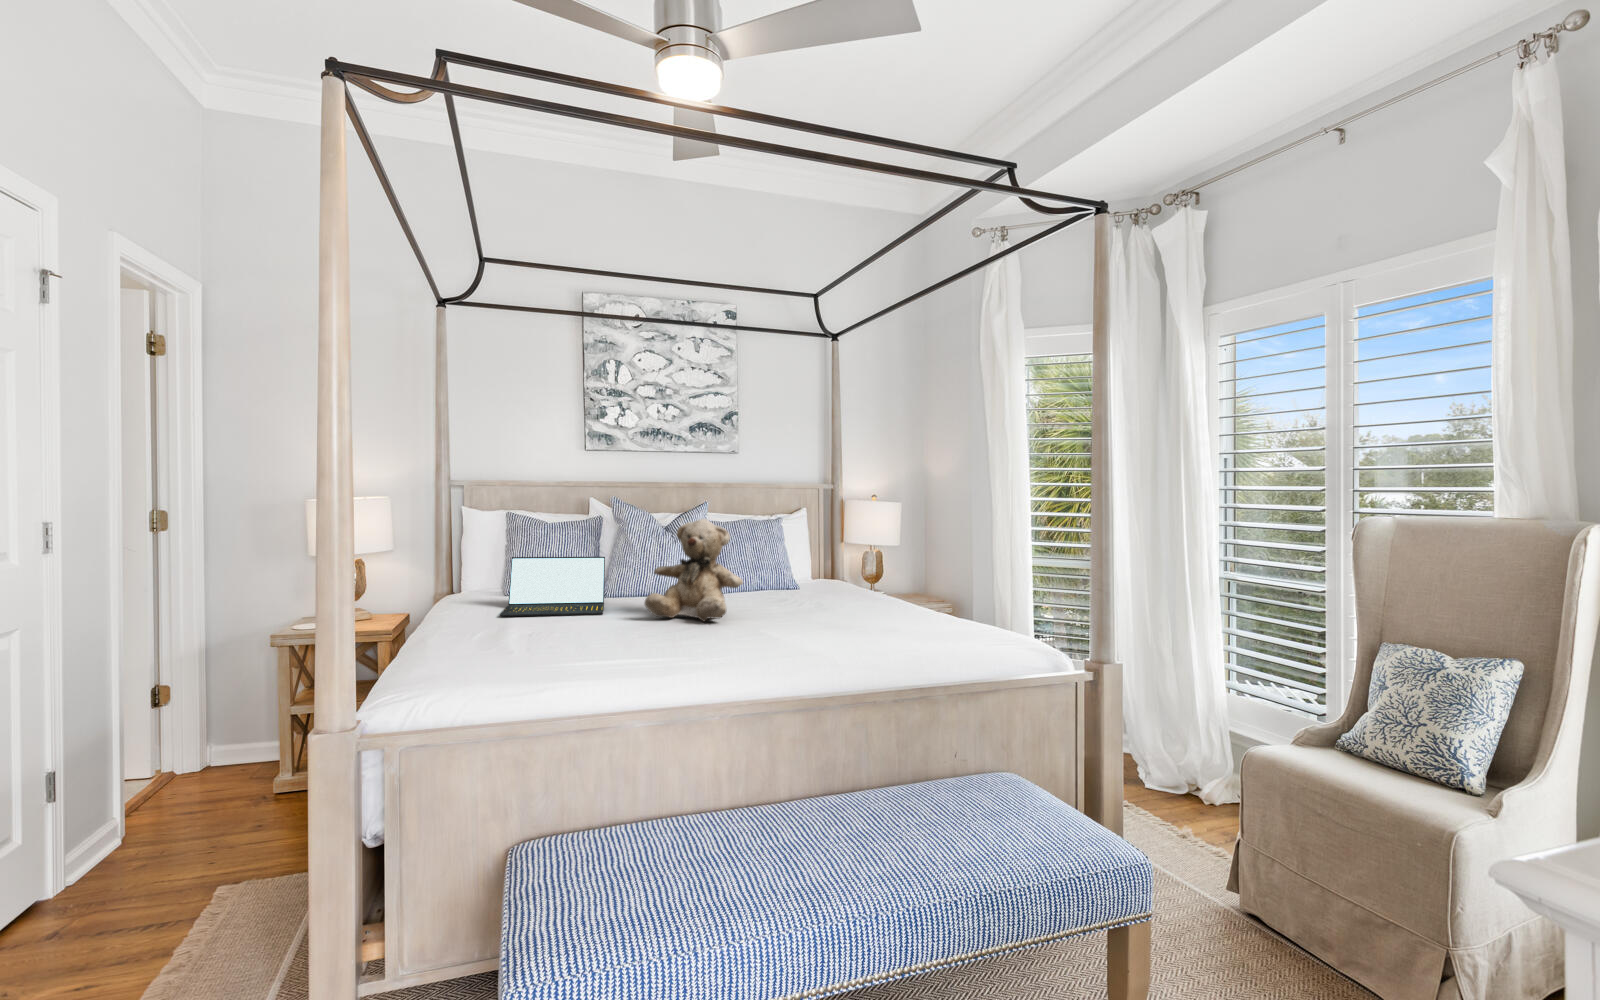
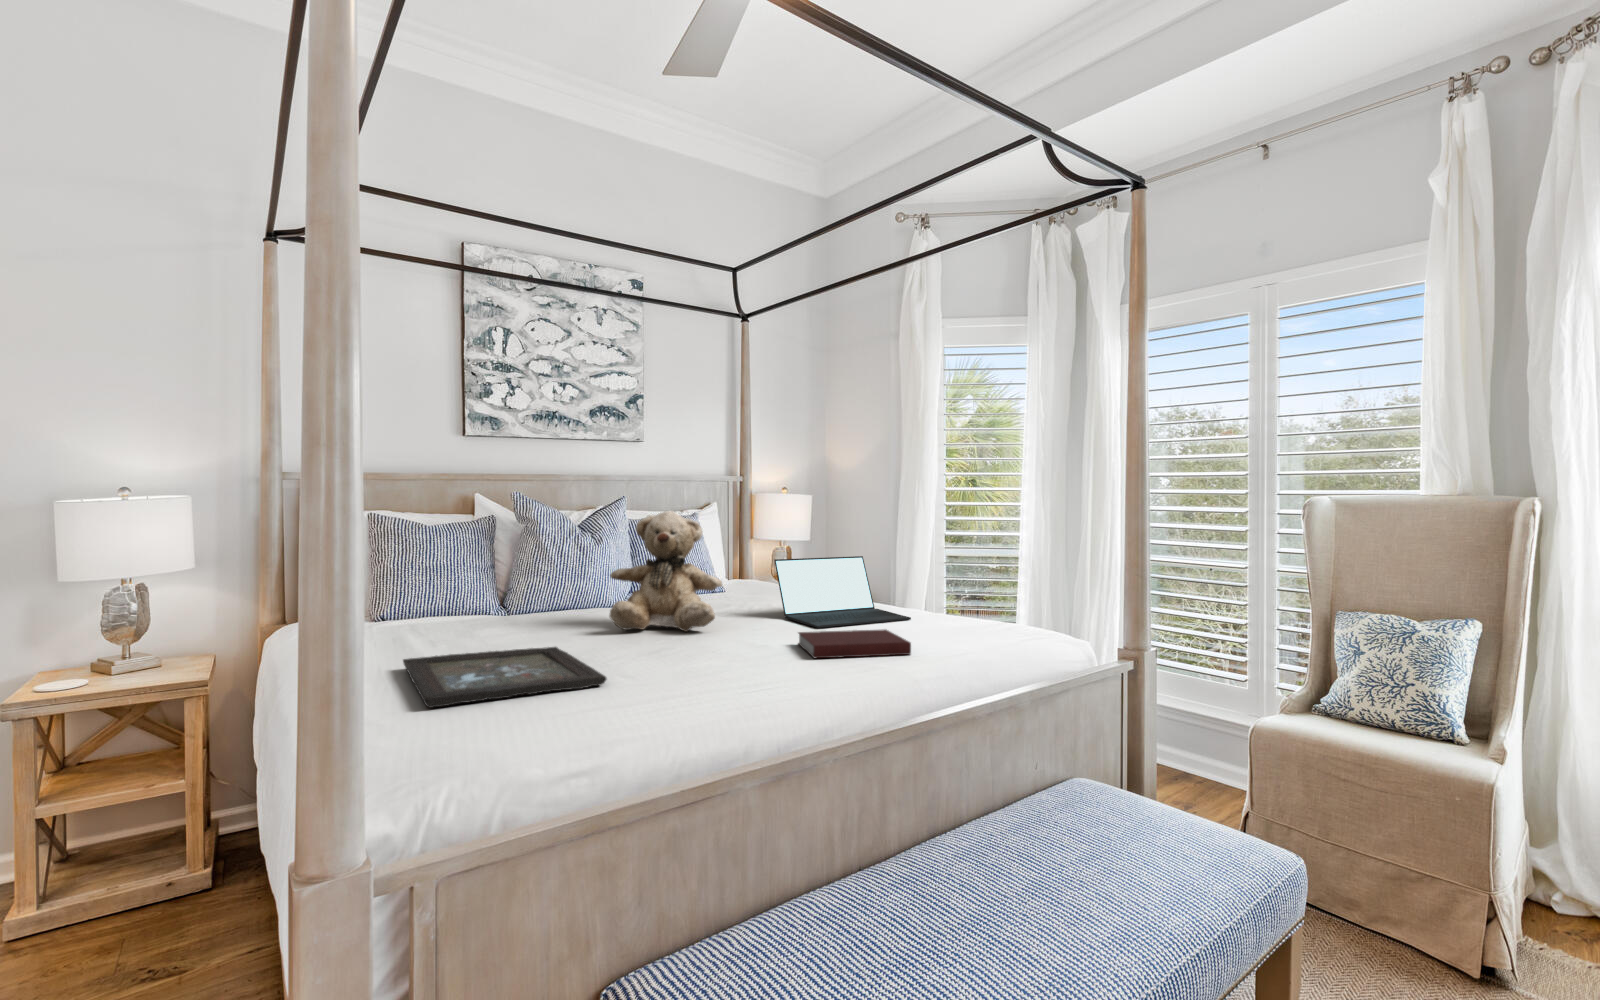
laptop: present [500,557,605,617] -> present [774,556,911,628]
tray: none [446,627,585,666] -> present [403,647,606,708]
notebook: none [771,628,859,653] -> present [798,630,911,658]

